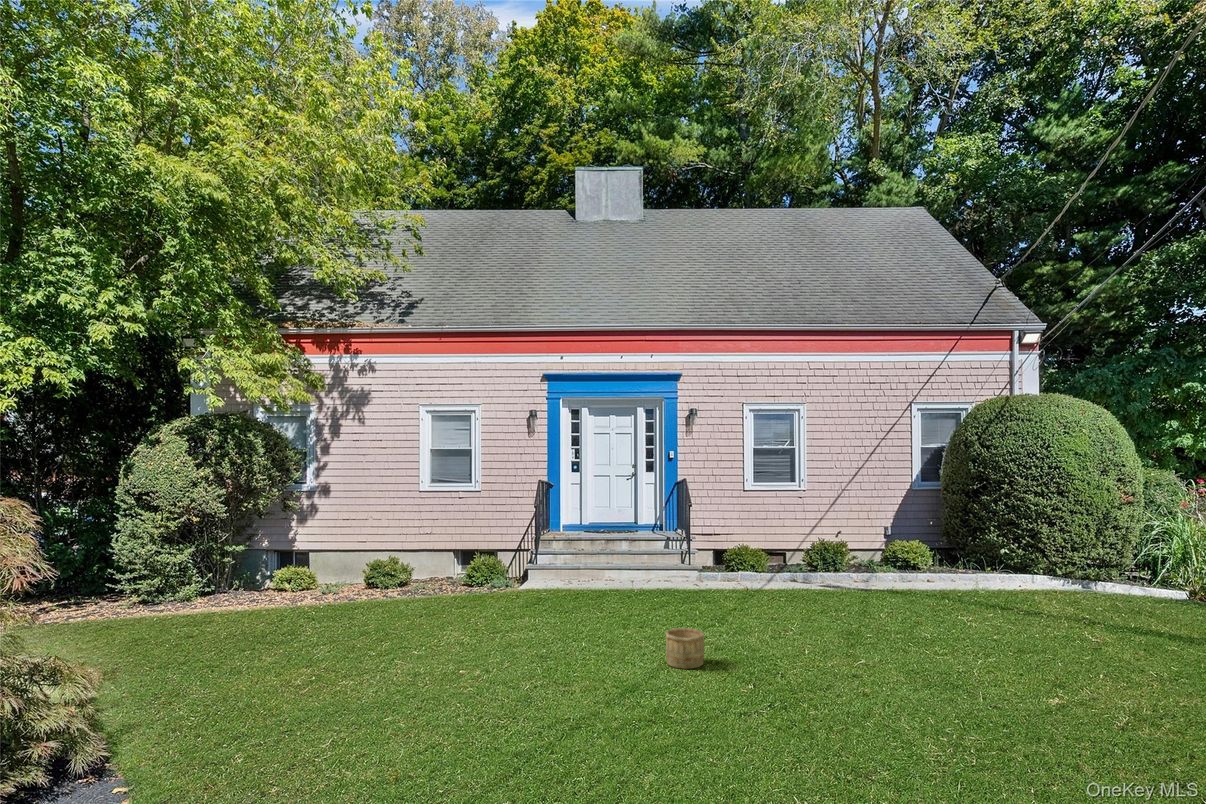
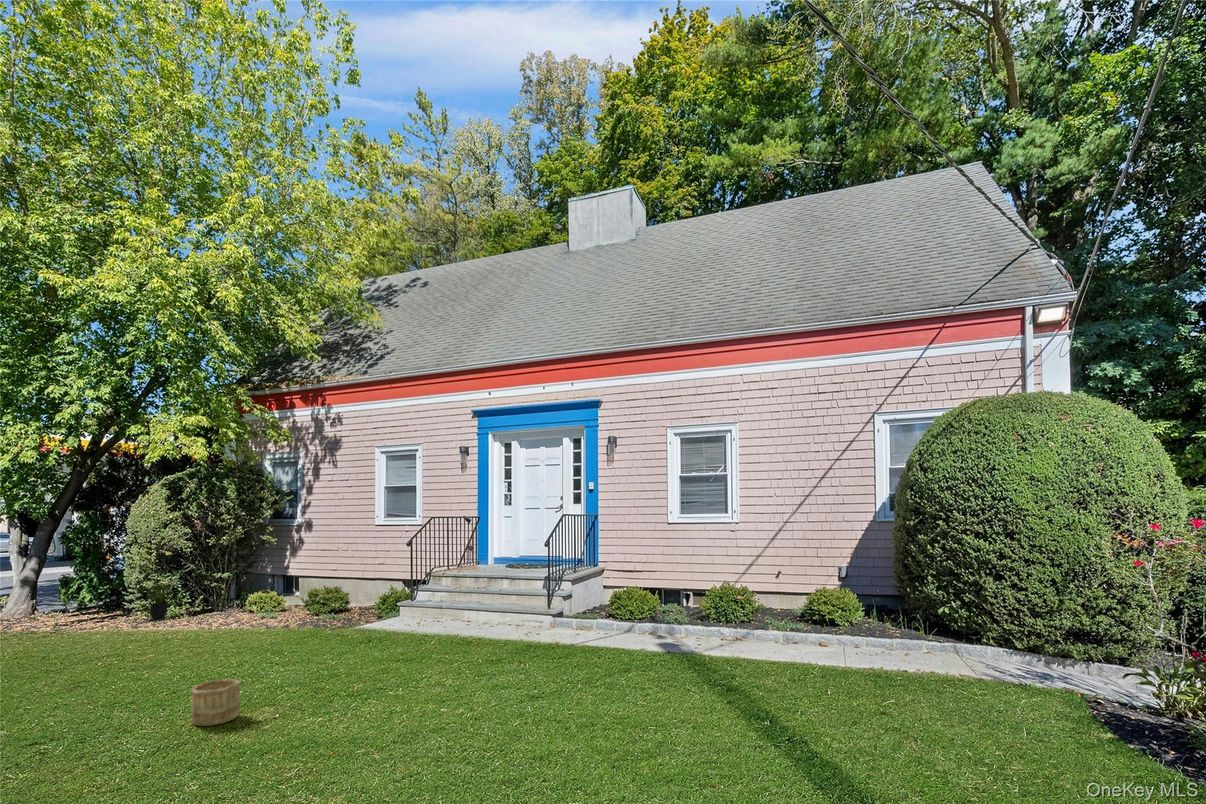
potted plant: none [179,558,208,605] -> present [148,582,170,621]

